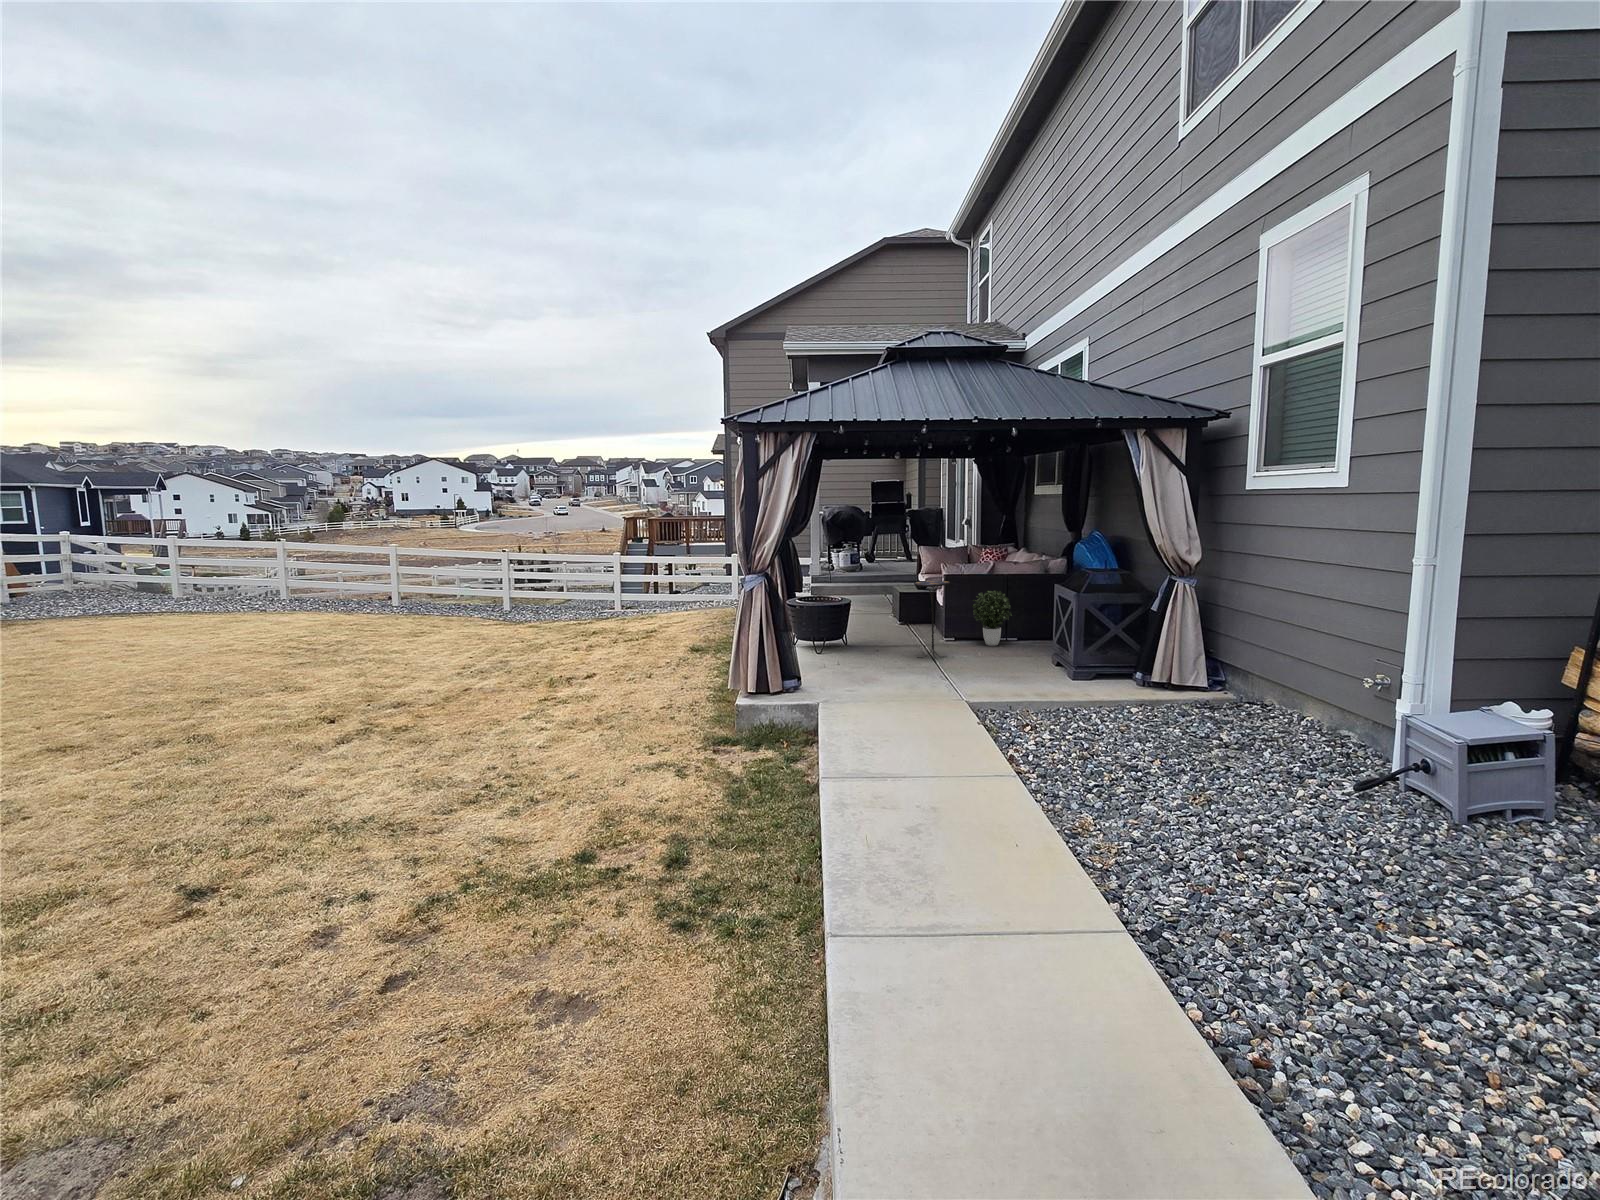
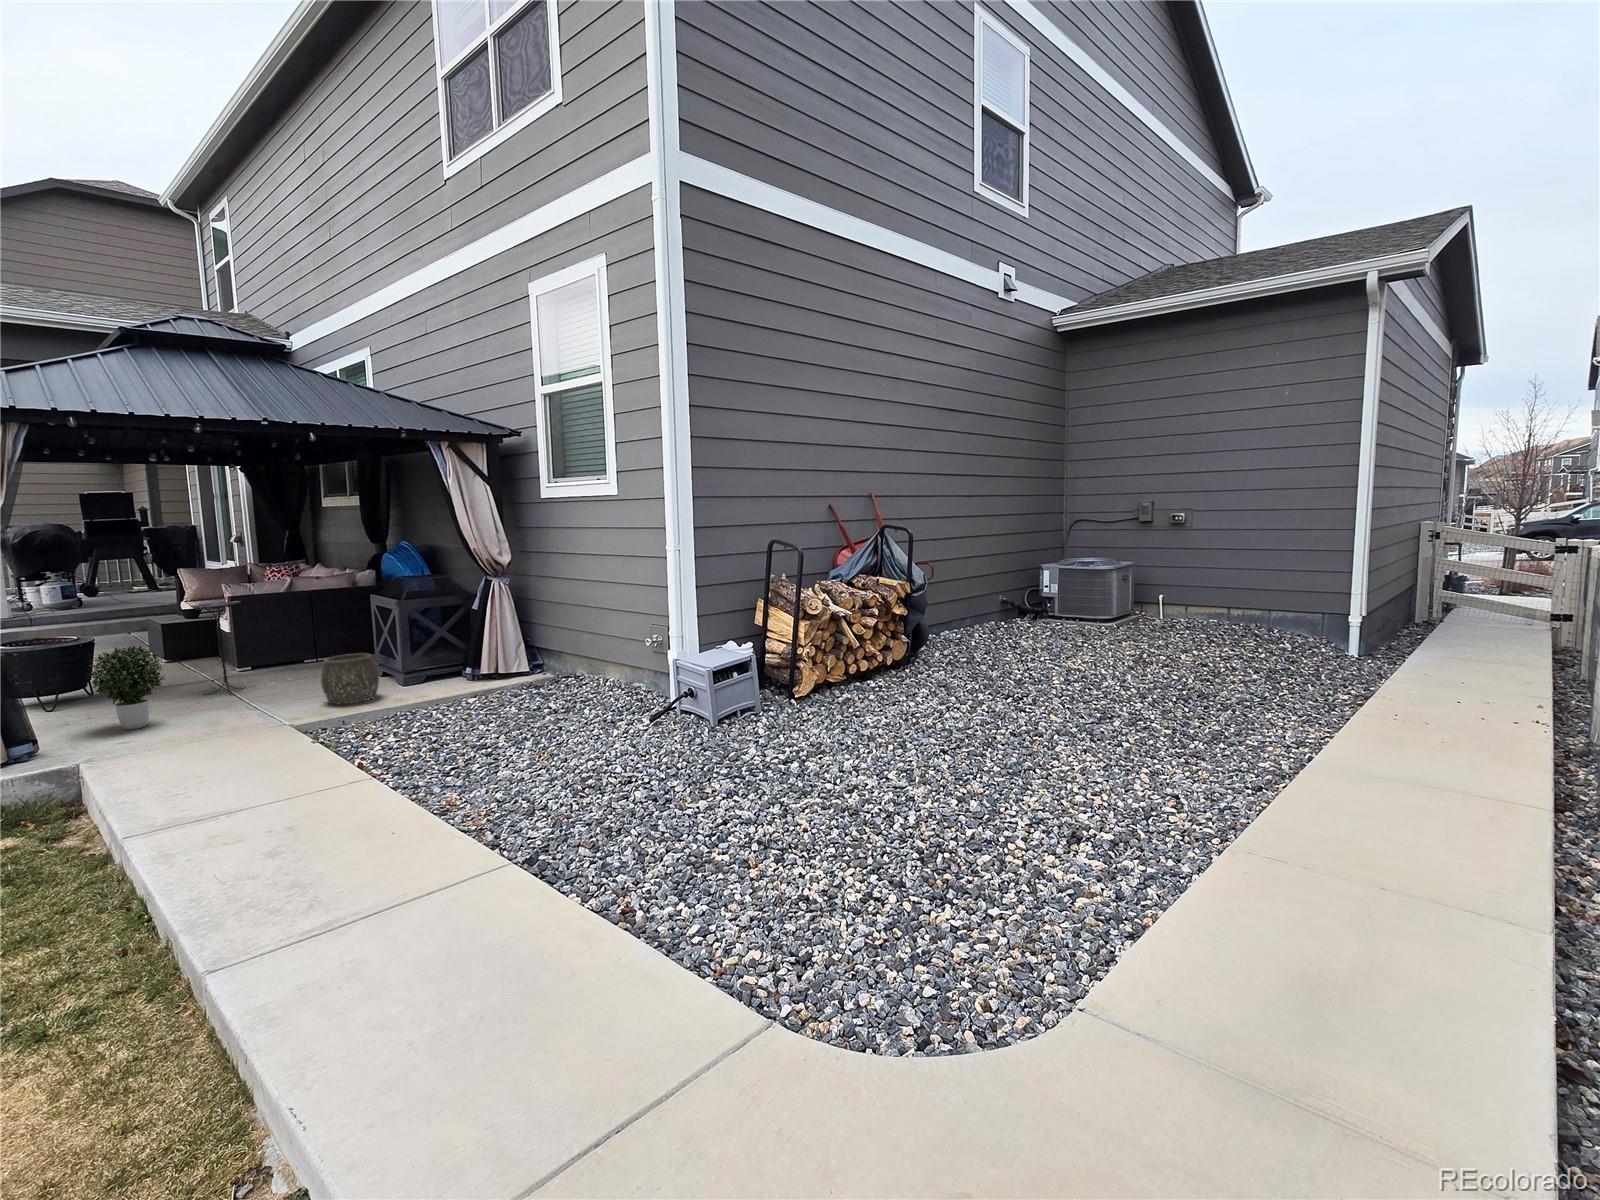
potted plant: present [972,590,1011,646] -> present [89,646,165,730]
woven basket: none [999,642,1050,690] -> present [321,653,379,705]

